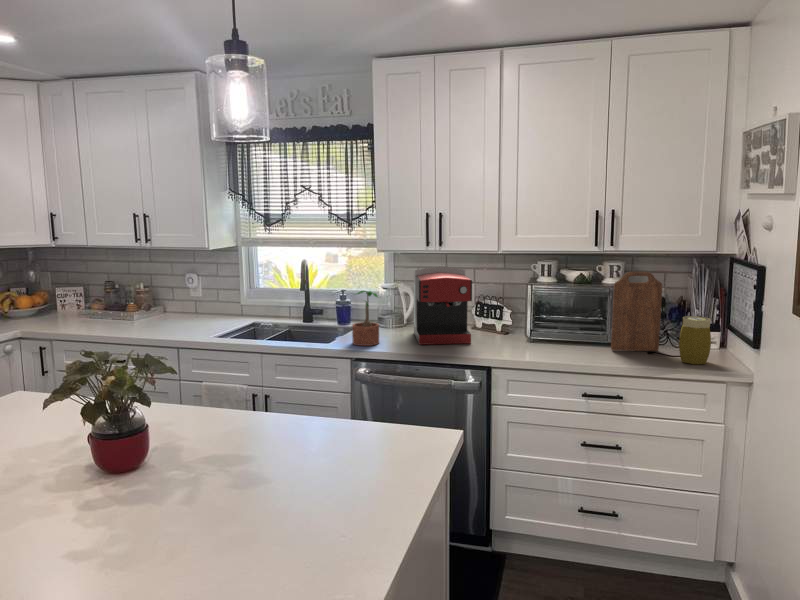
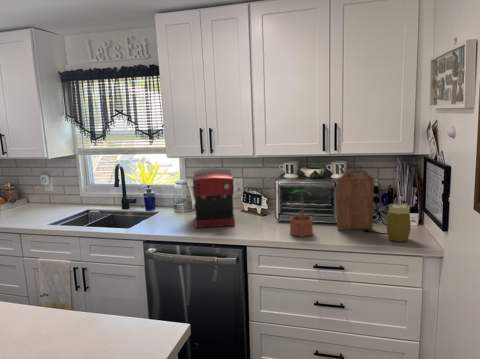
potted plant: present [352,291,379,346] -> present [290,190,313,236]

